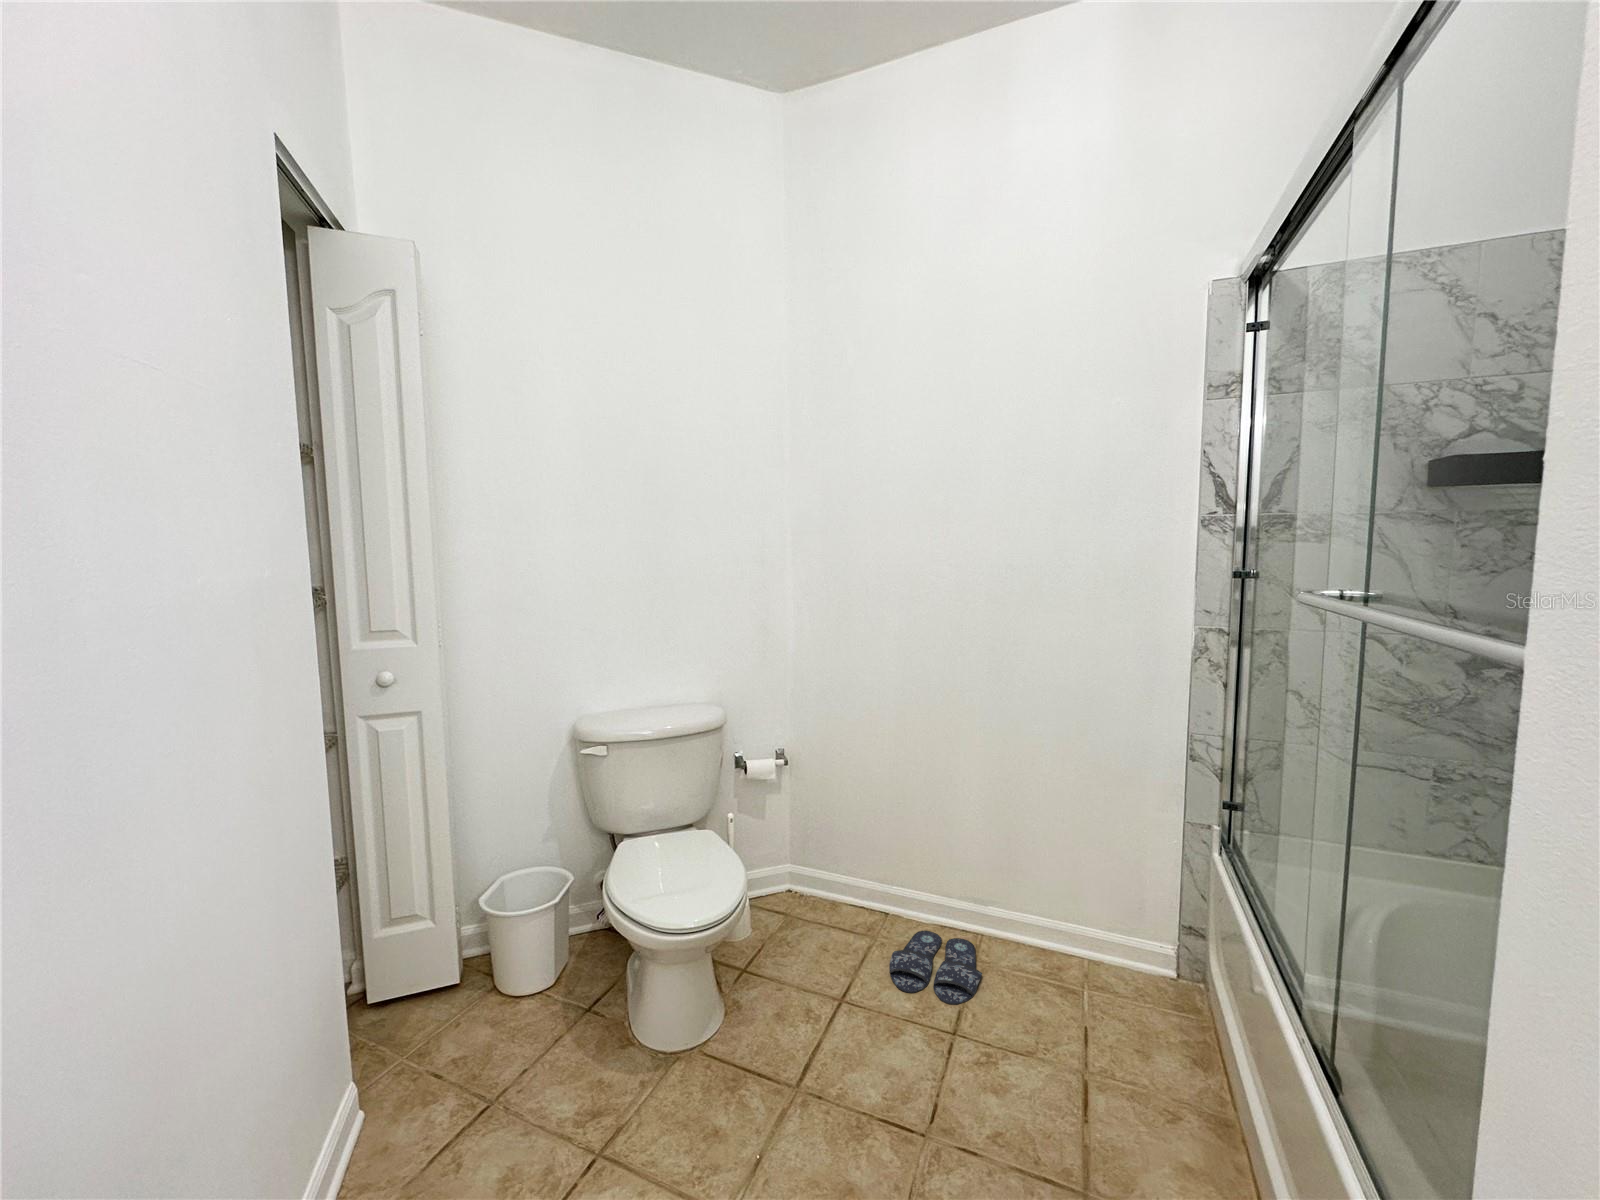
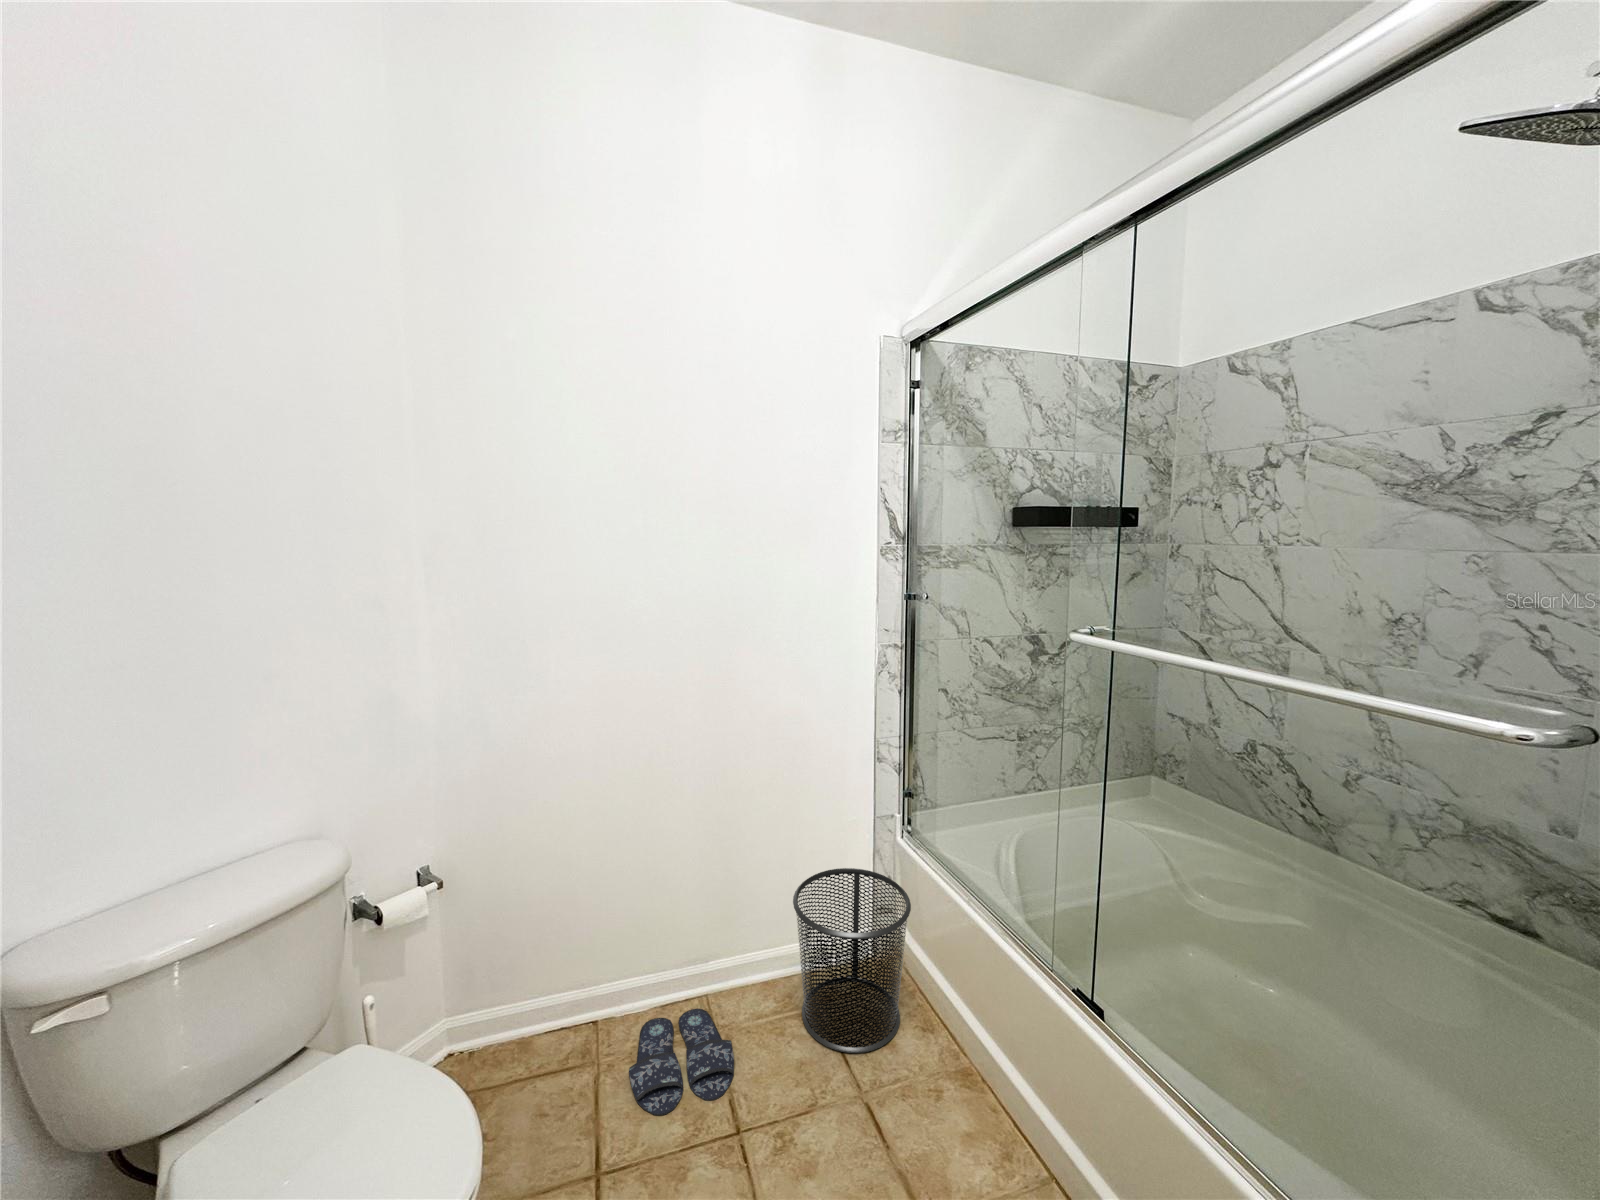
waste bin: none [1051,858,1191,1051] -> present [793,868,911,1053]

